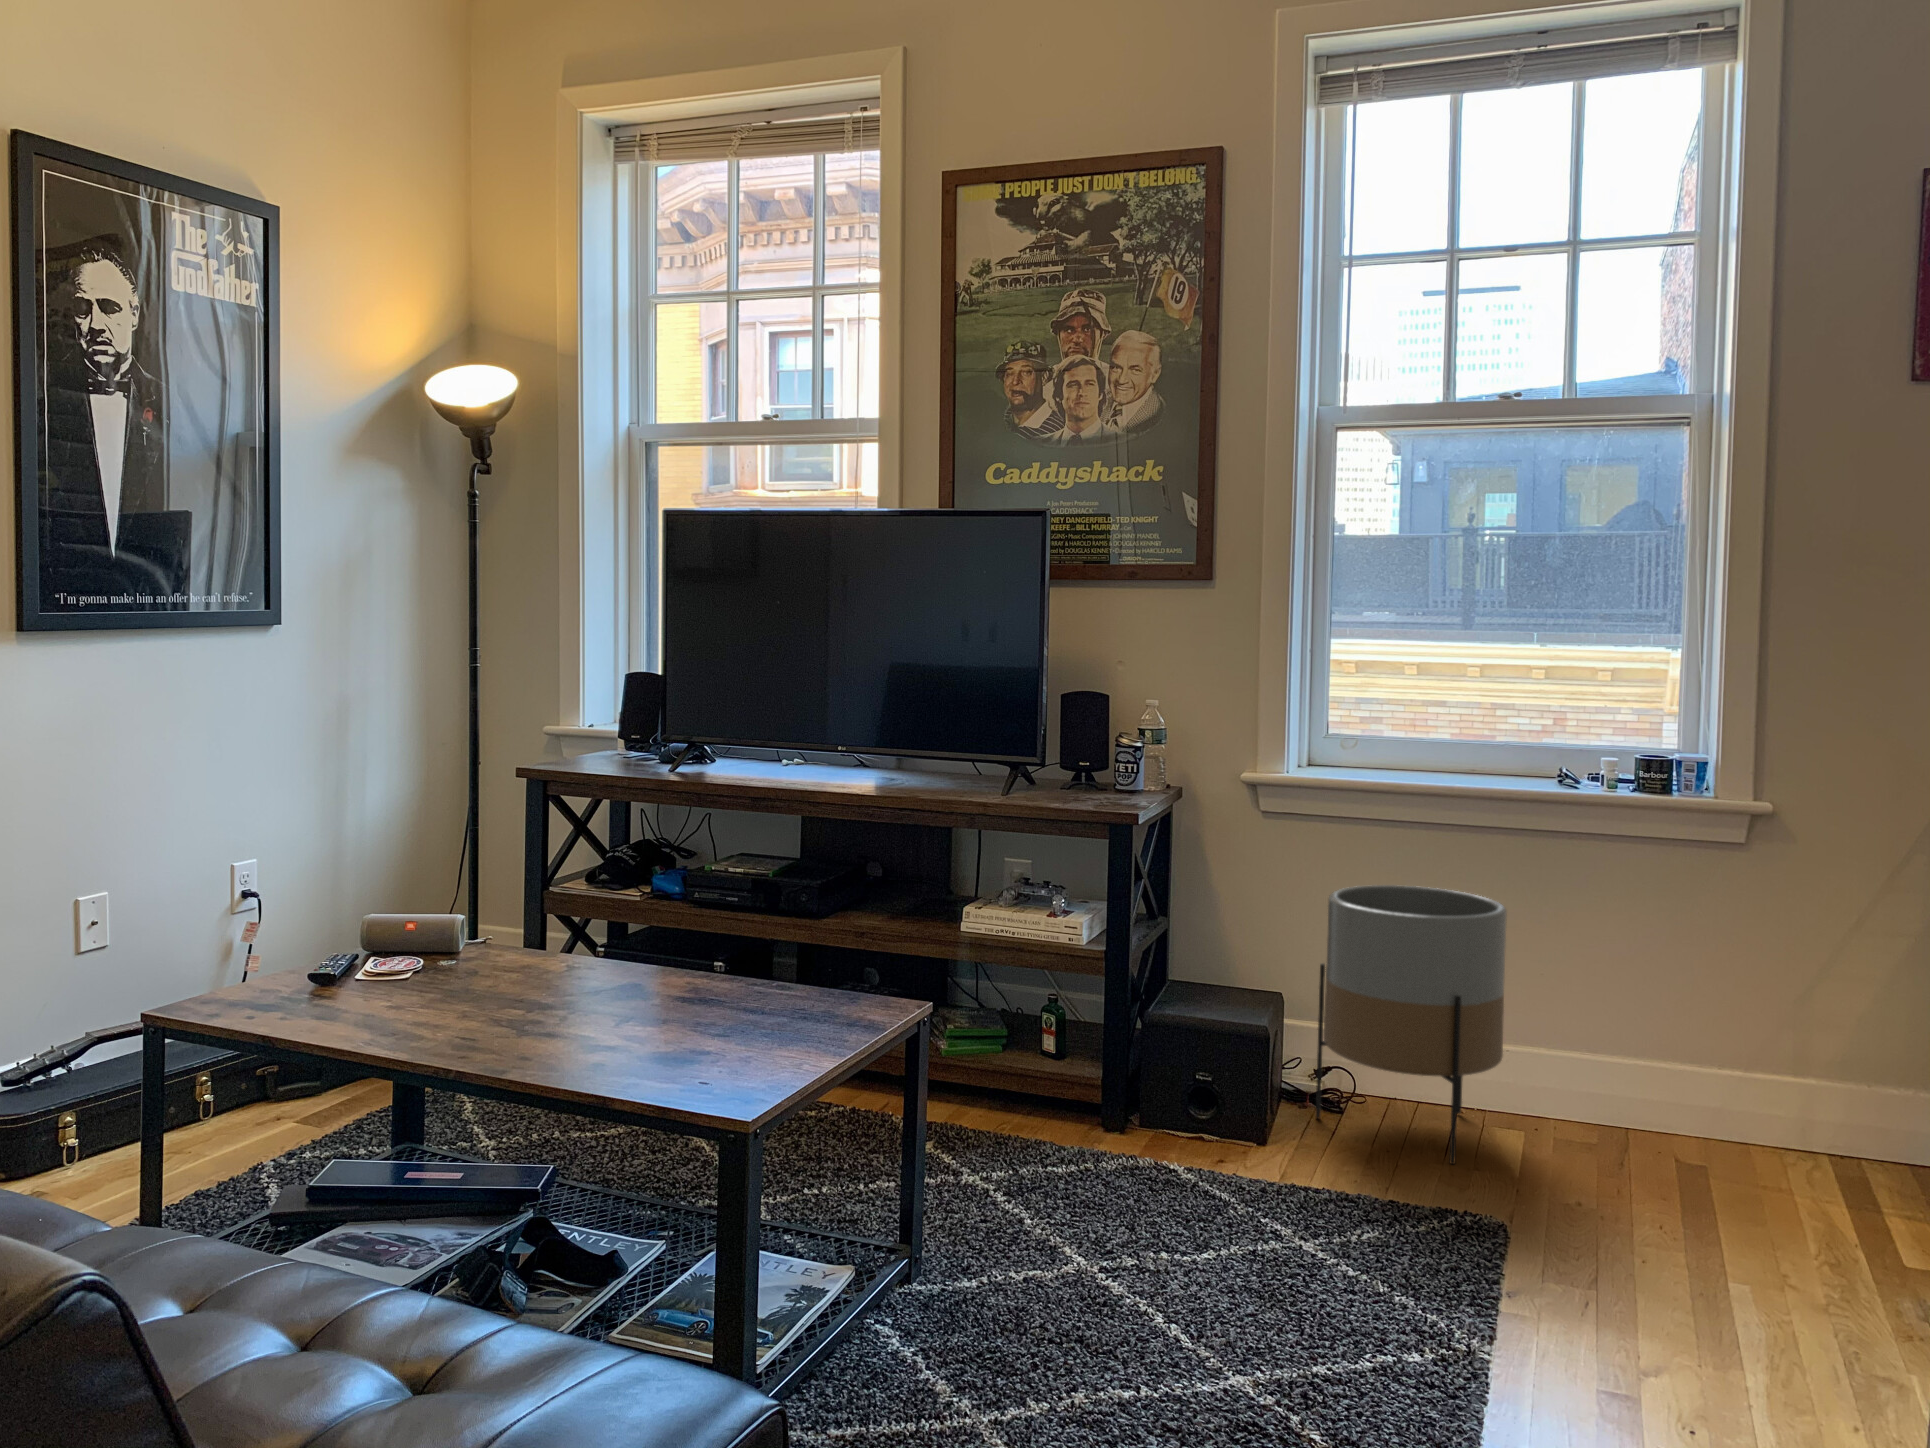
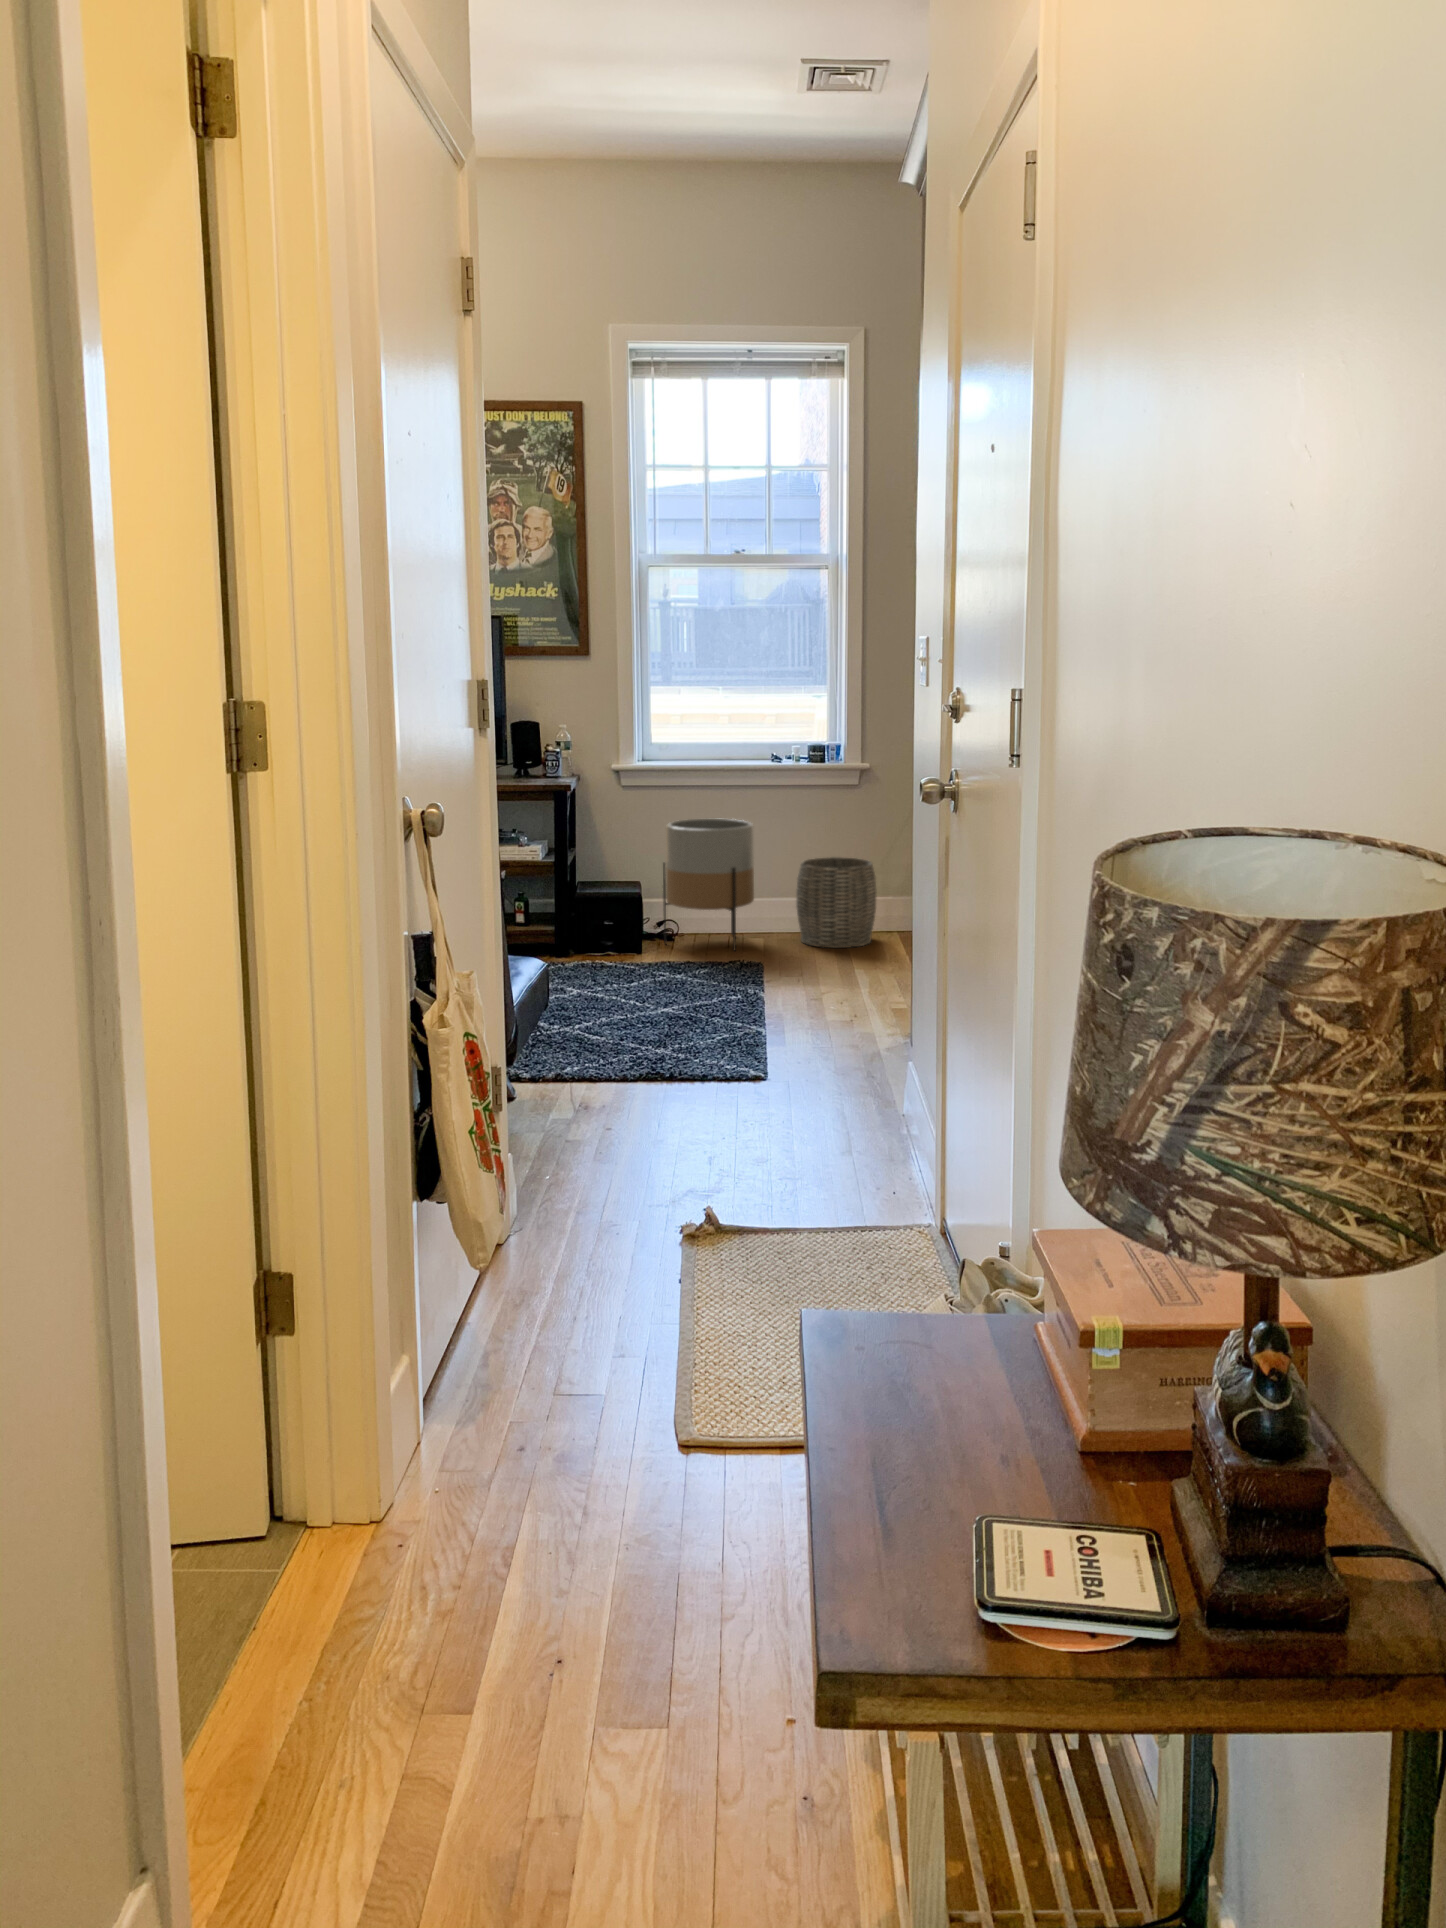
woven basket: none [1596,987,1782,1196] -> present [796,857,876,948]

